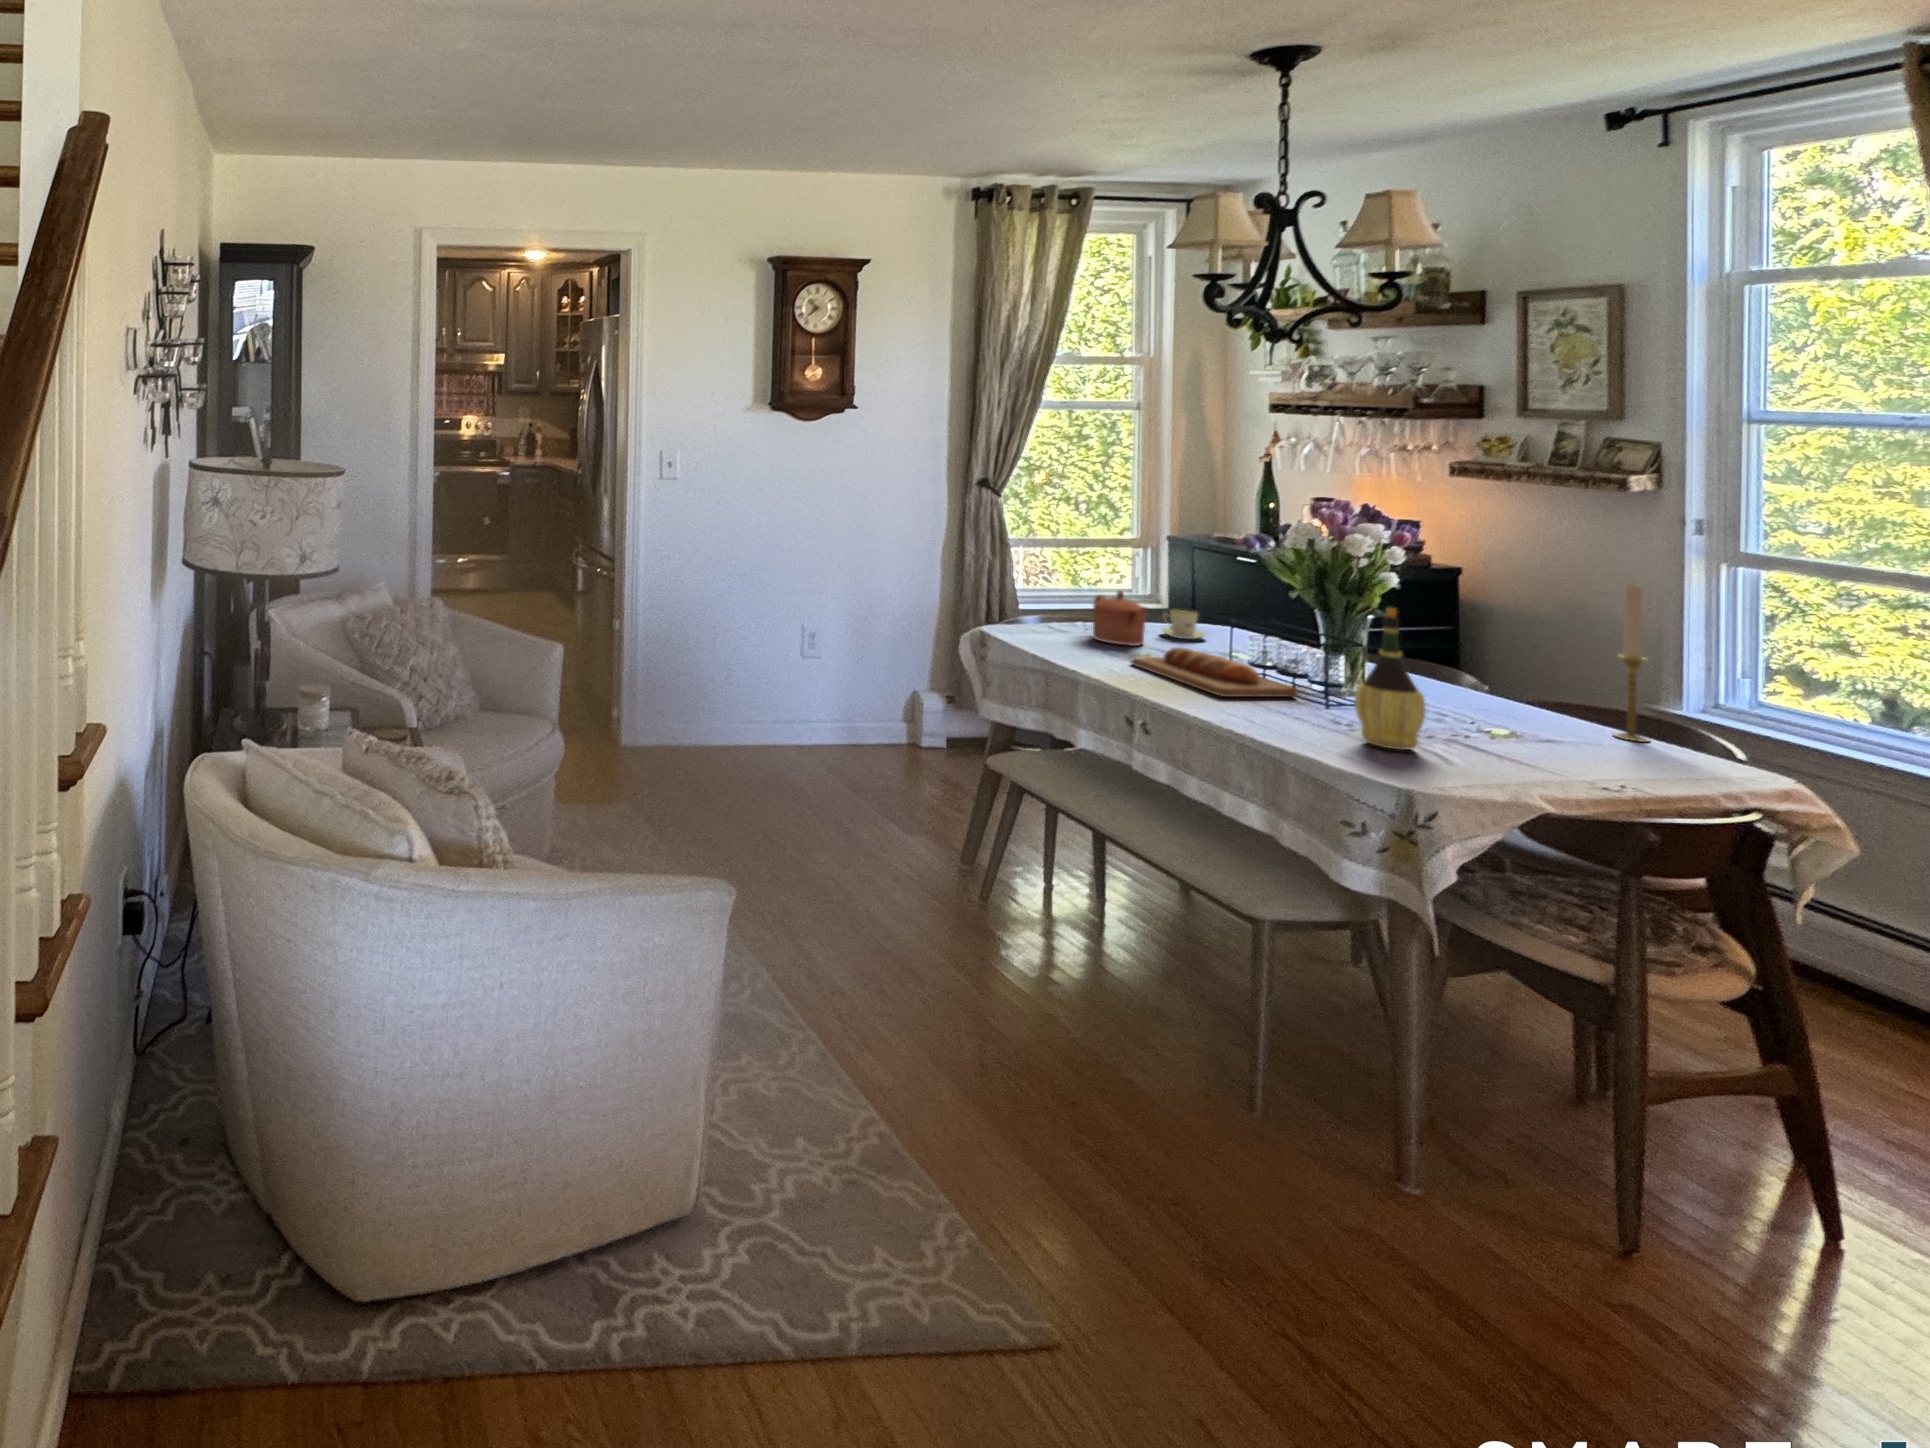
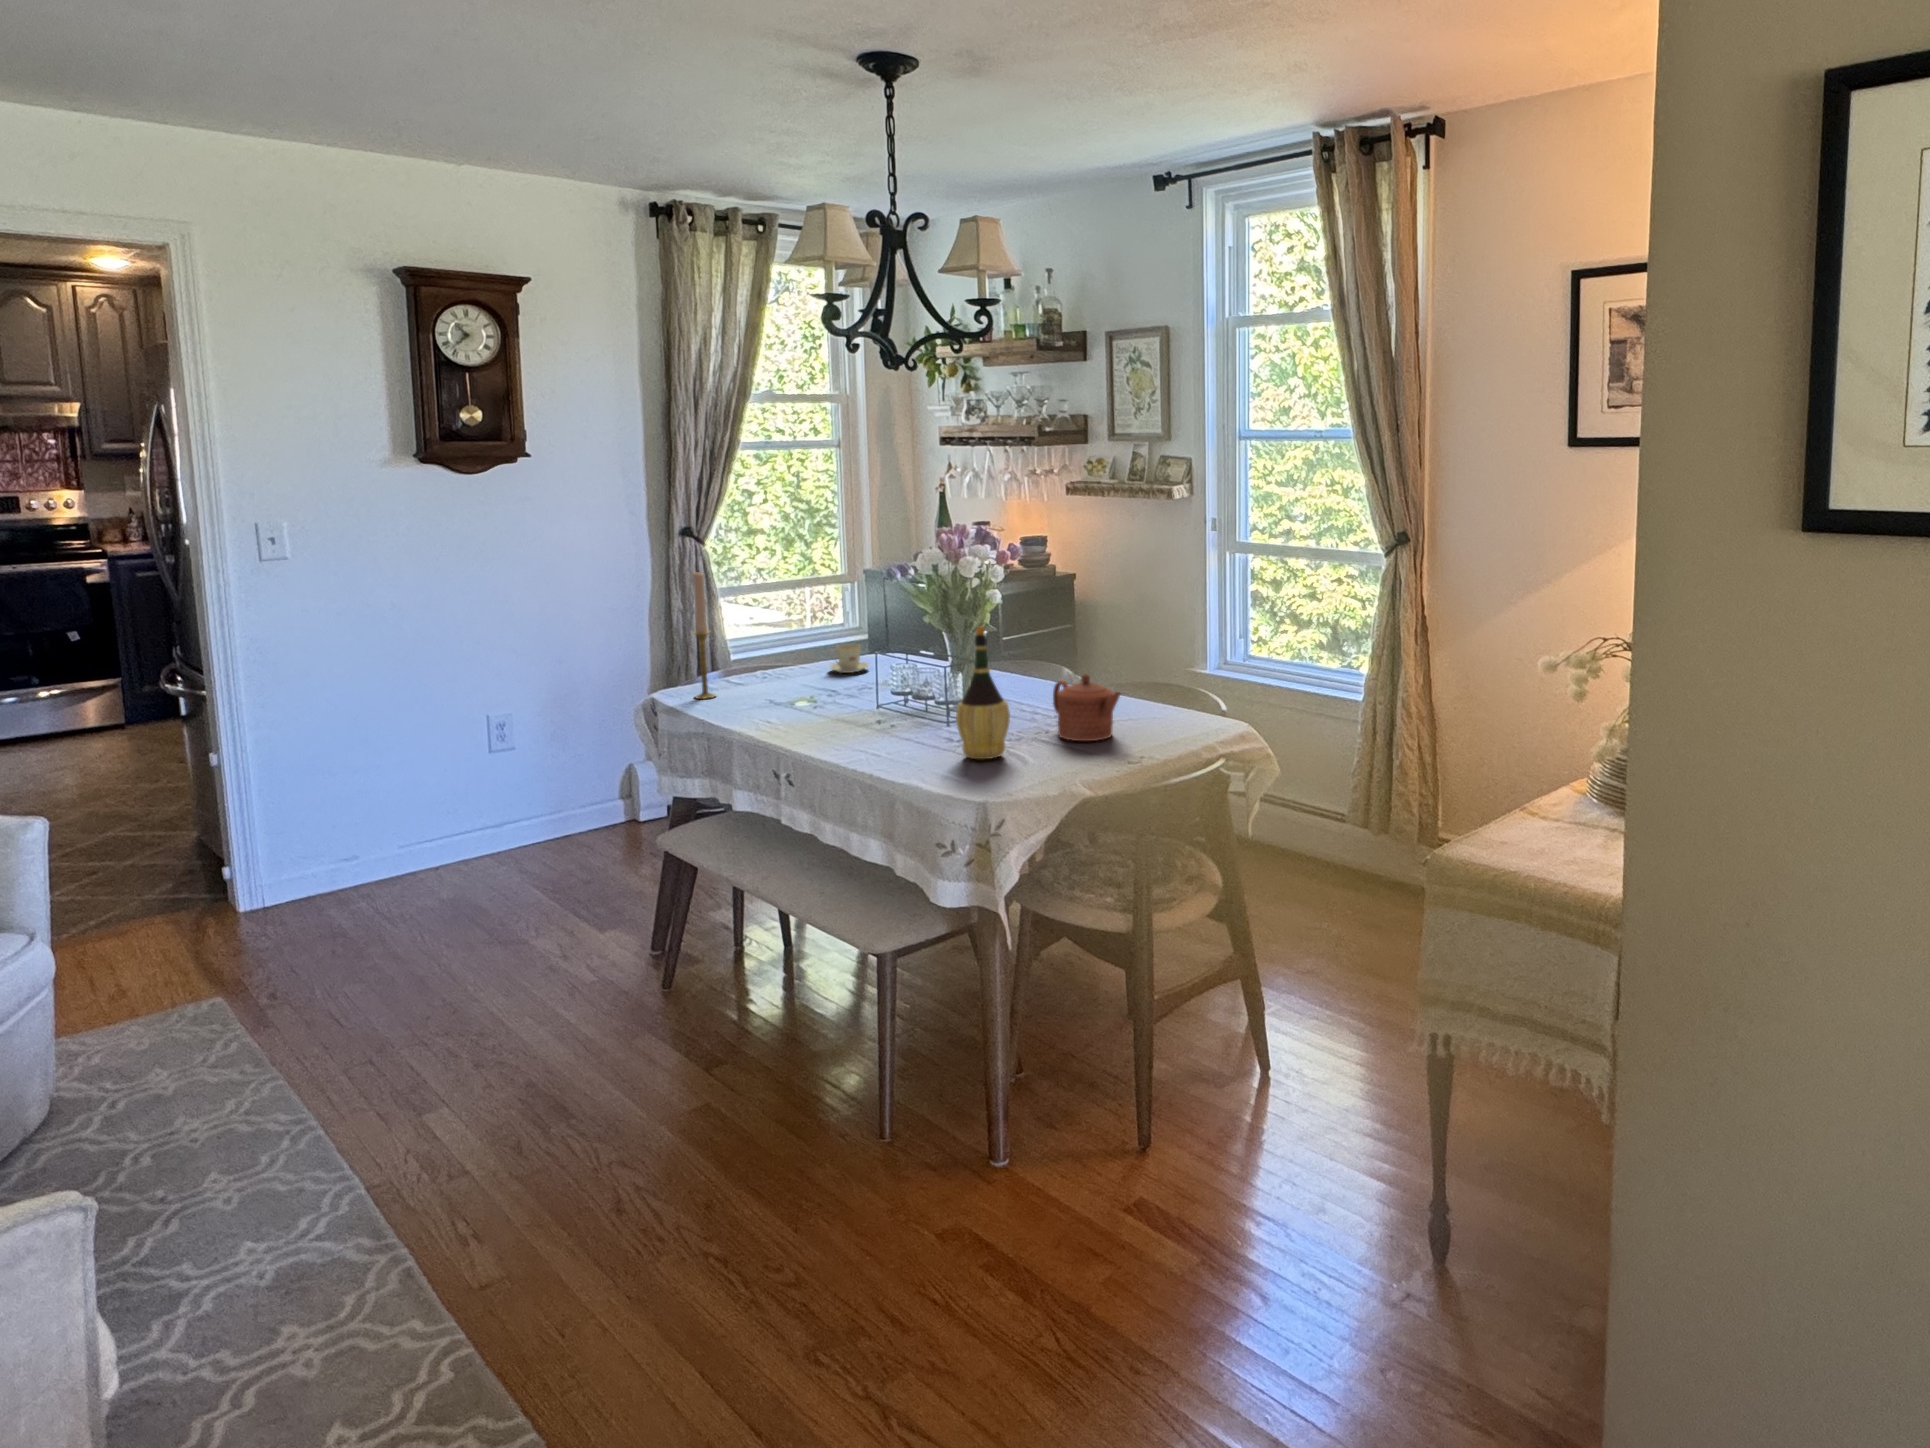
candlestick: present [1615,583,1648,742] -> present [692,572,715,699]
teapot: present [1093,591,1147,646] -> present [1053,674,1121,741]
bread loaf: present [1132,647,1298,697] -> none [787,686,925,732]

